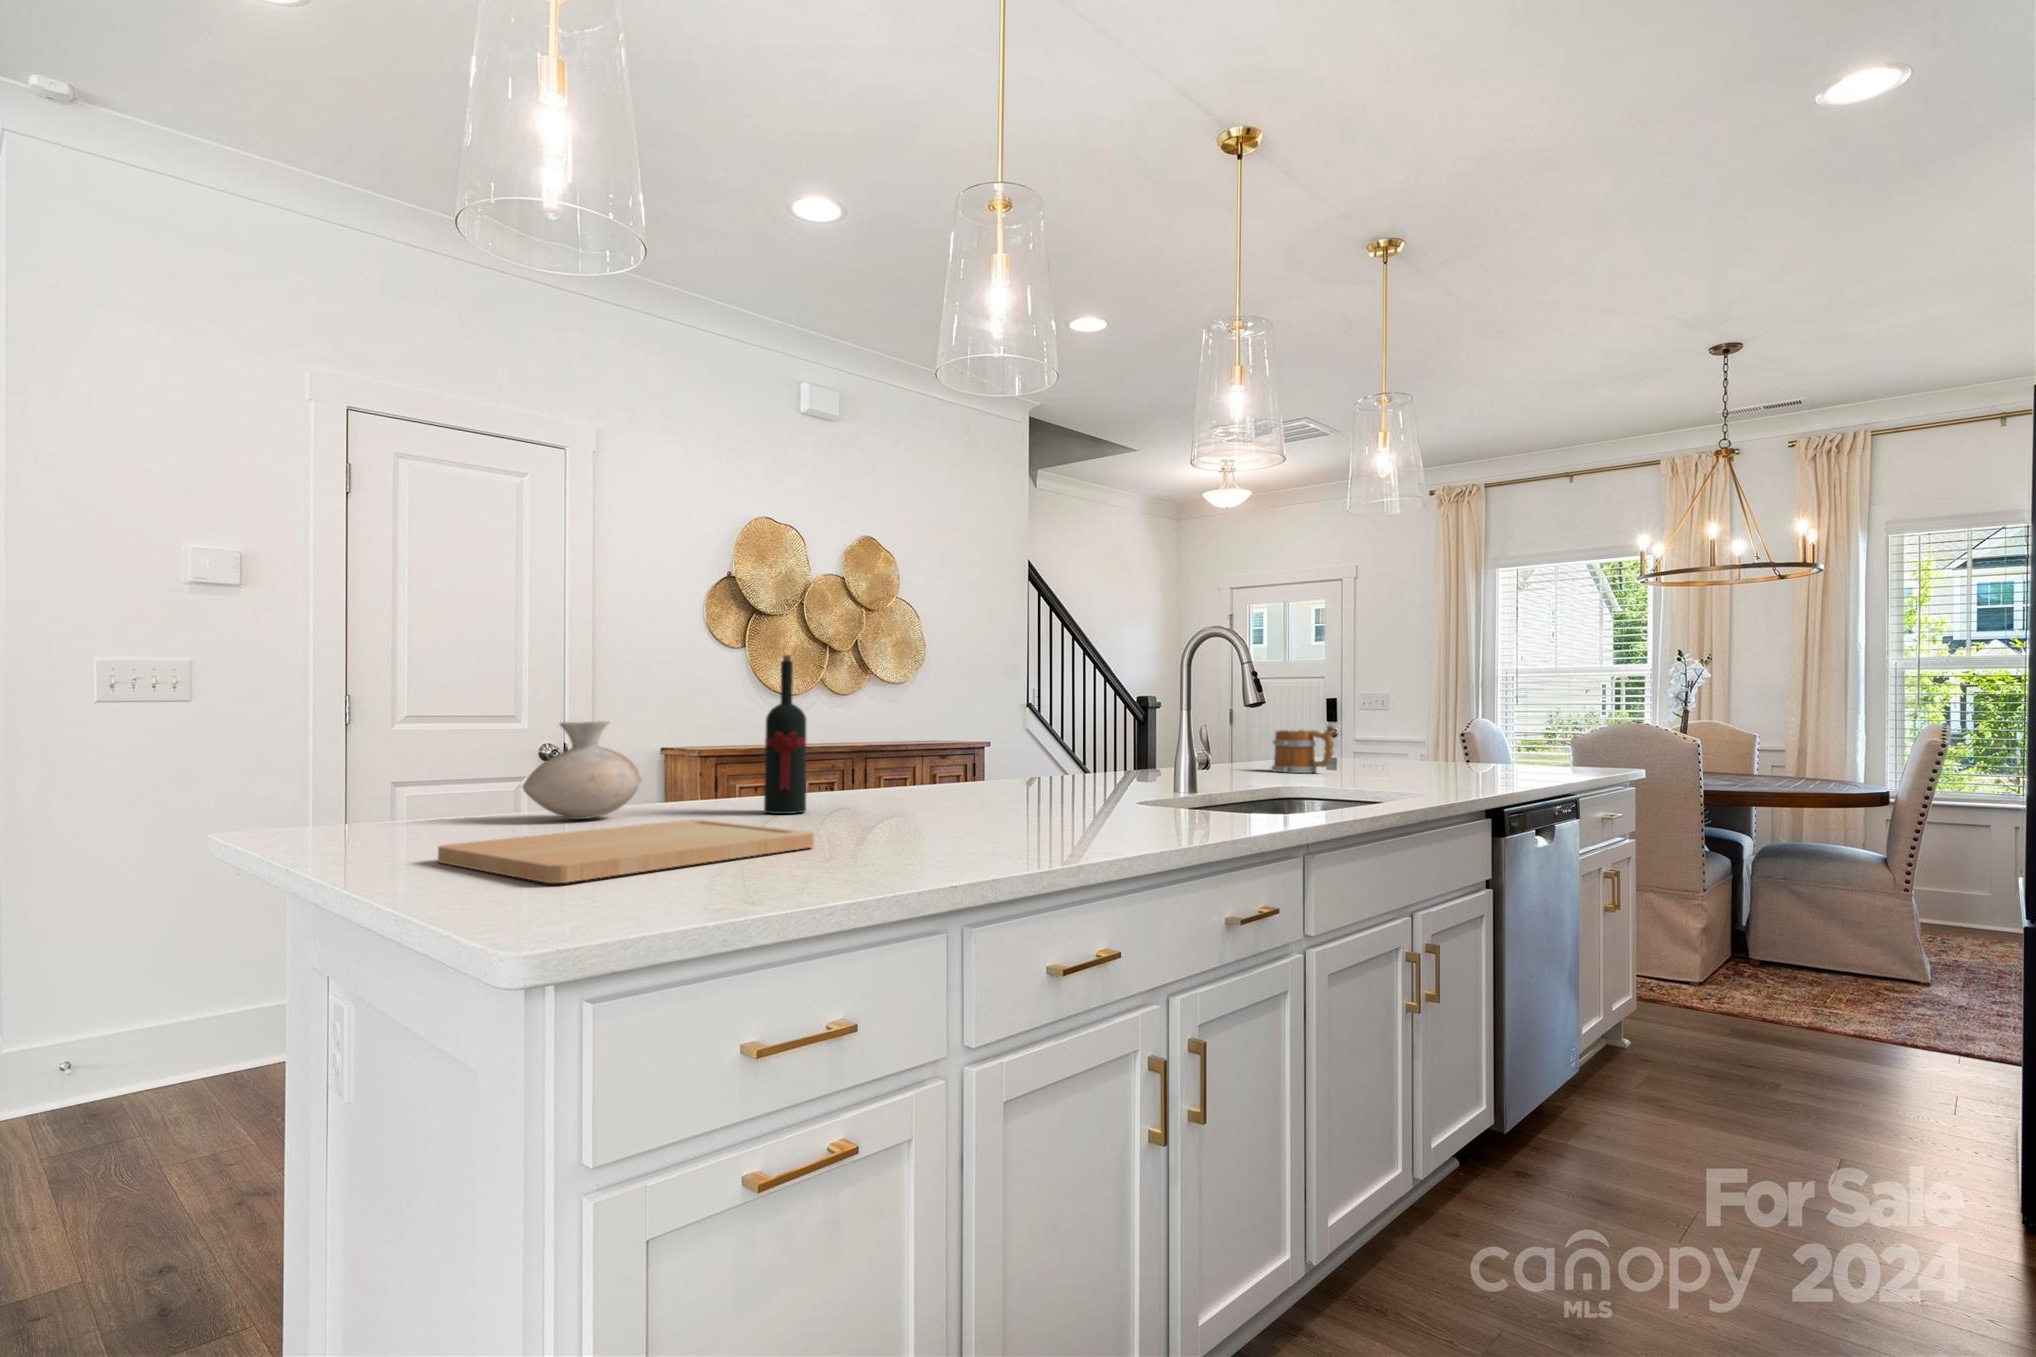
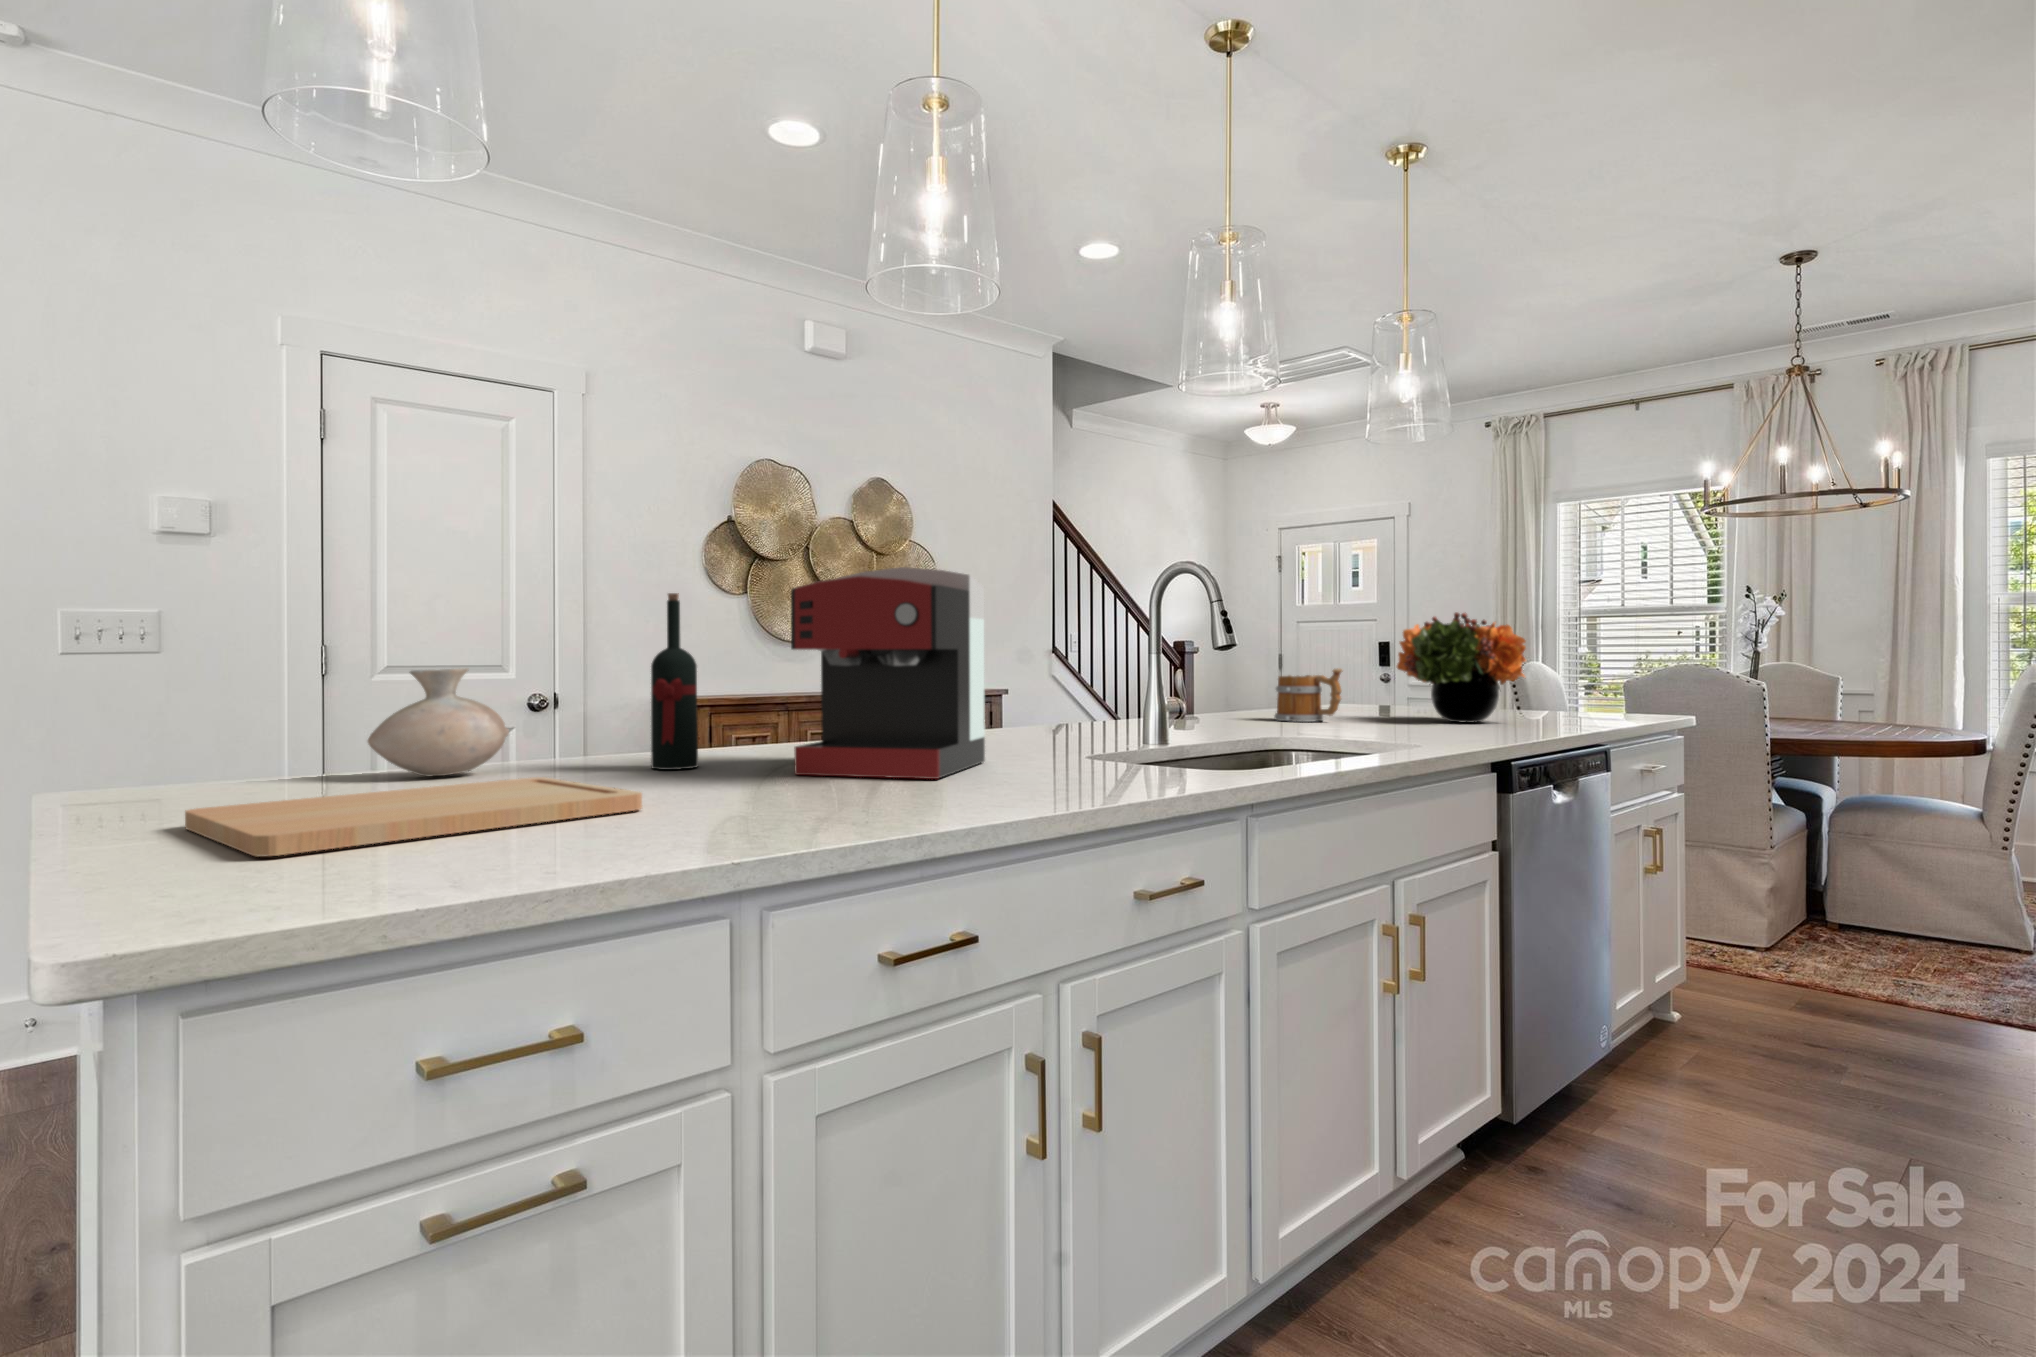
coffee maker: none [902,633,1058,822] -> present [791,567,985,779]
flower arrangement: none [1379,674,1499,774] -> present [1397,612,1526,723]

